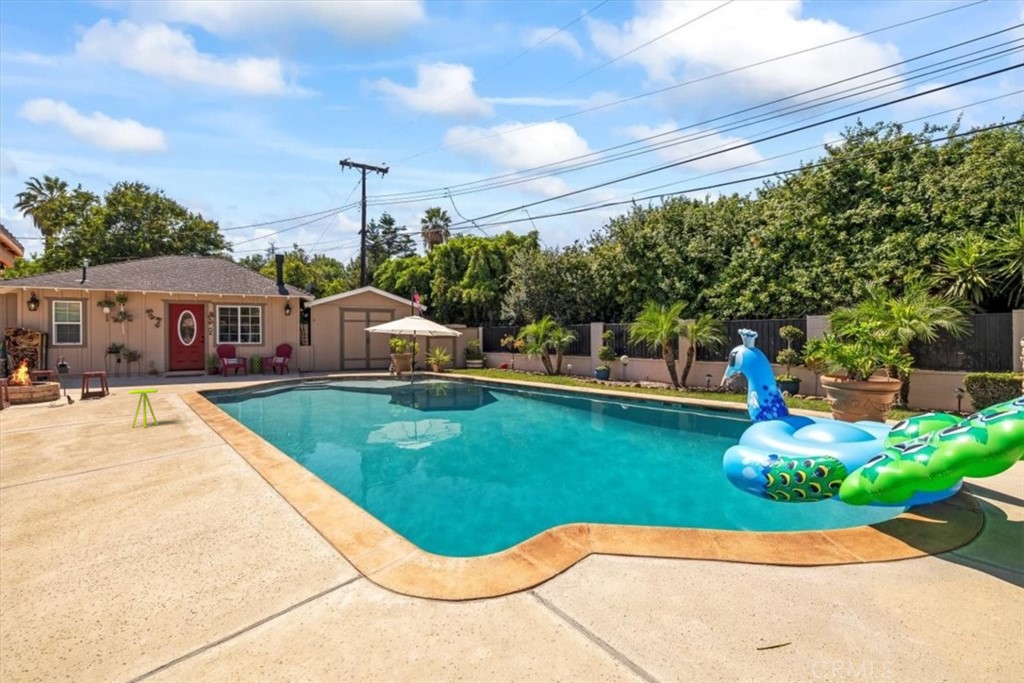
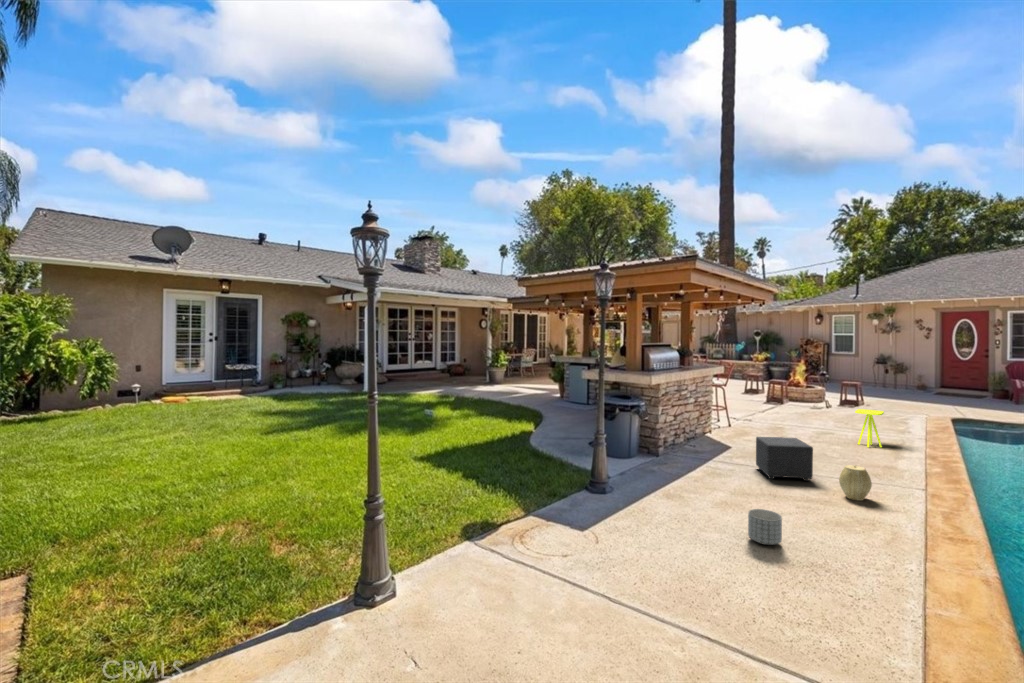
ottoman: none [27,426,114,481] -> present [756,437,813,481]
woven basket: none [151,435,184,470] -> present [839,465,872,501]
planter: none [86,497,133,540] -> present [748,509,782,545]

